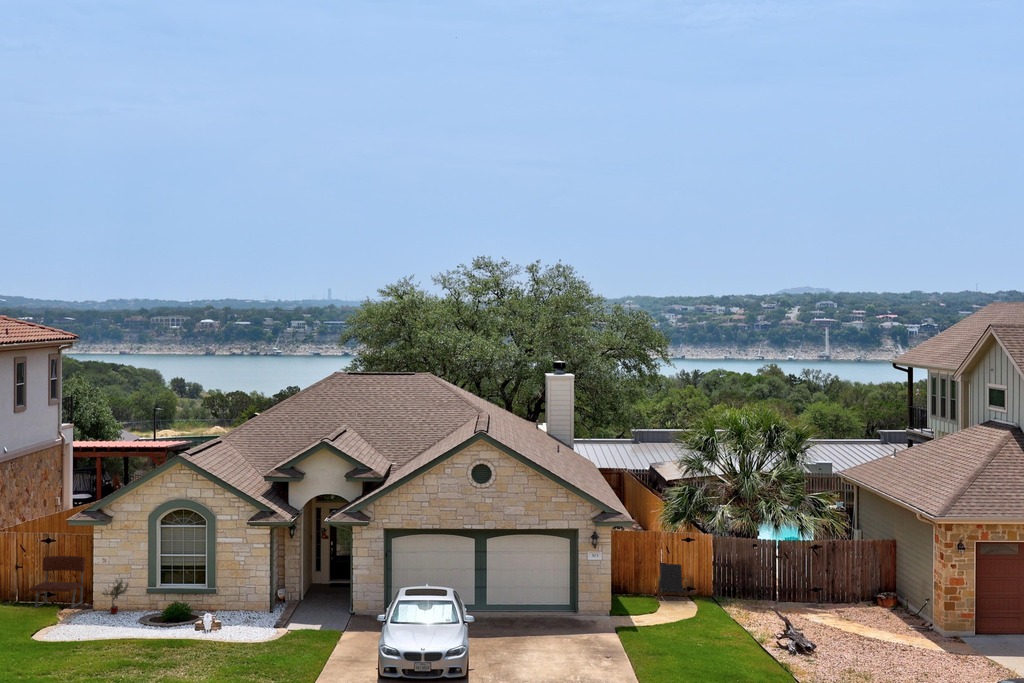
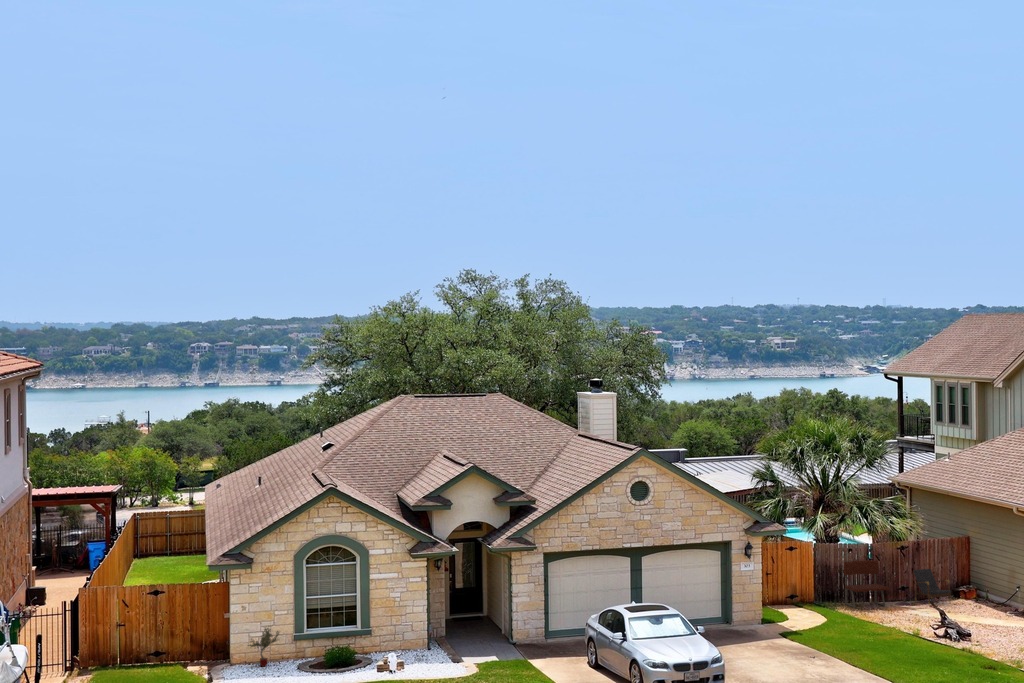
bench: present [30,556,85,608] -> present [843,560,890,608]
lounge chair: present [658,564,687,603] -> present [914,569,951,605]

